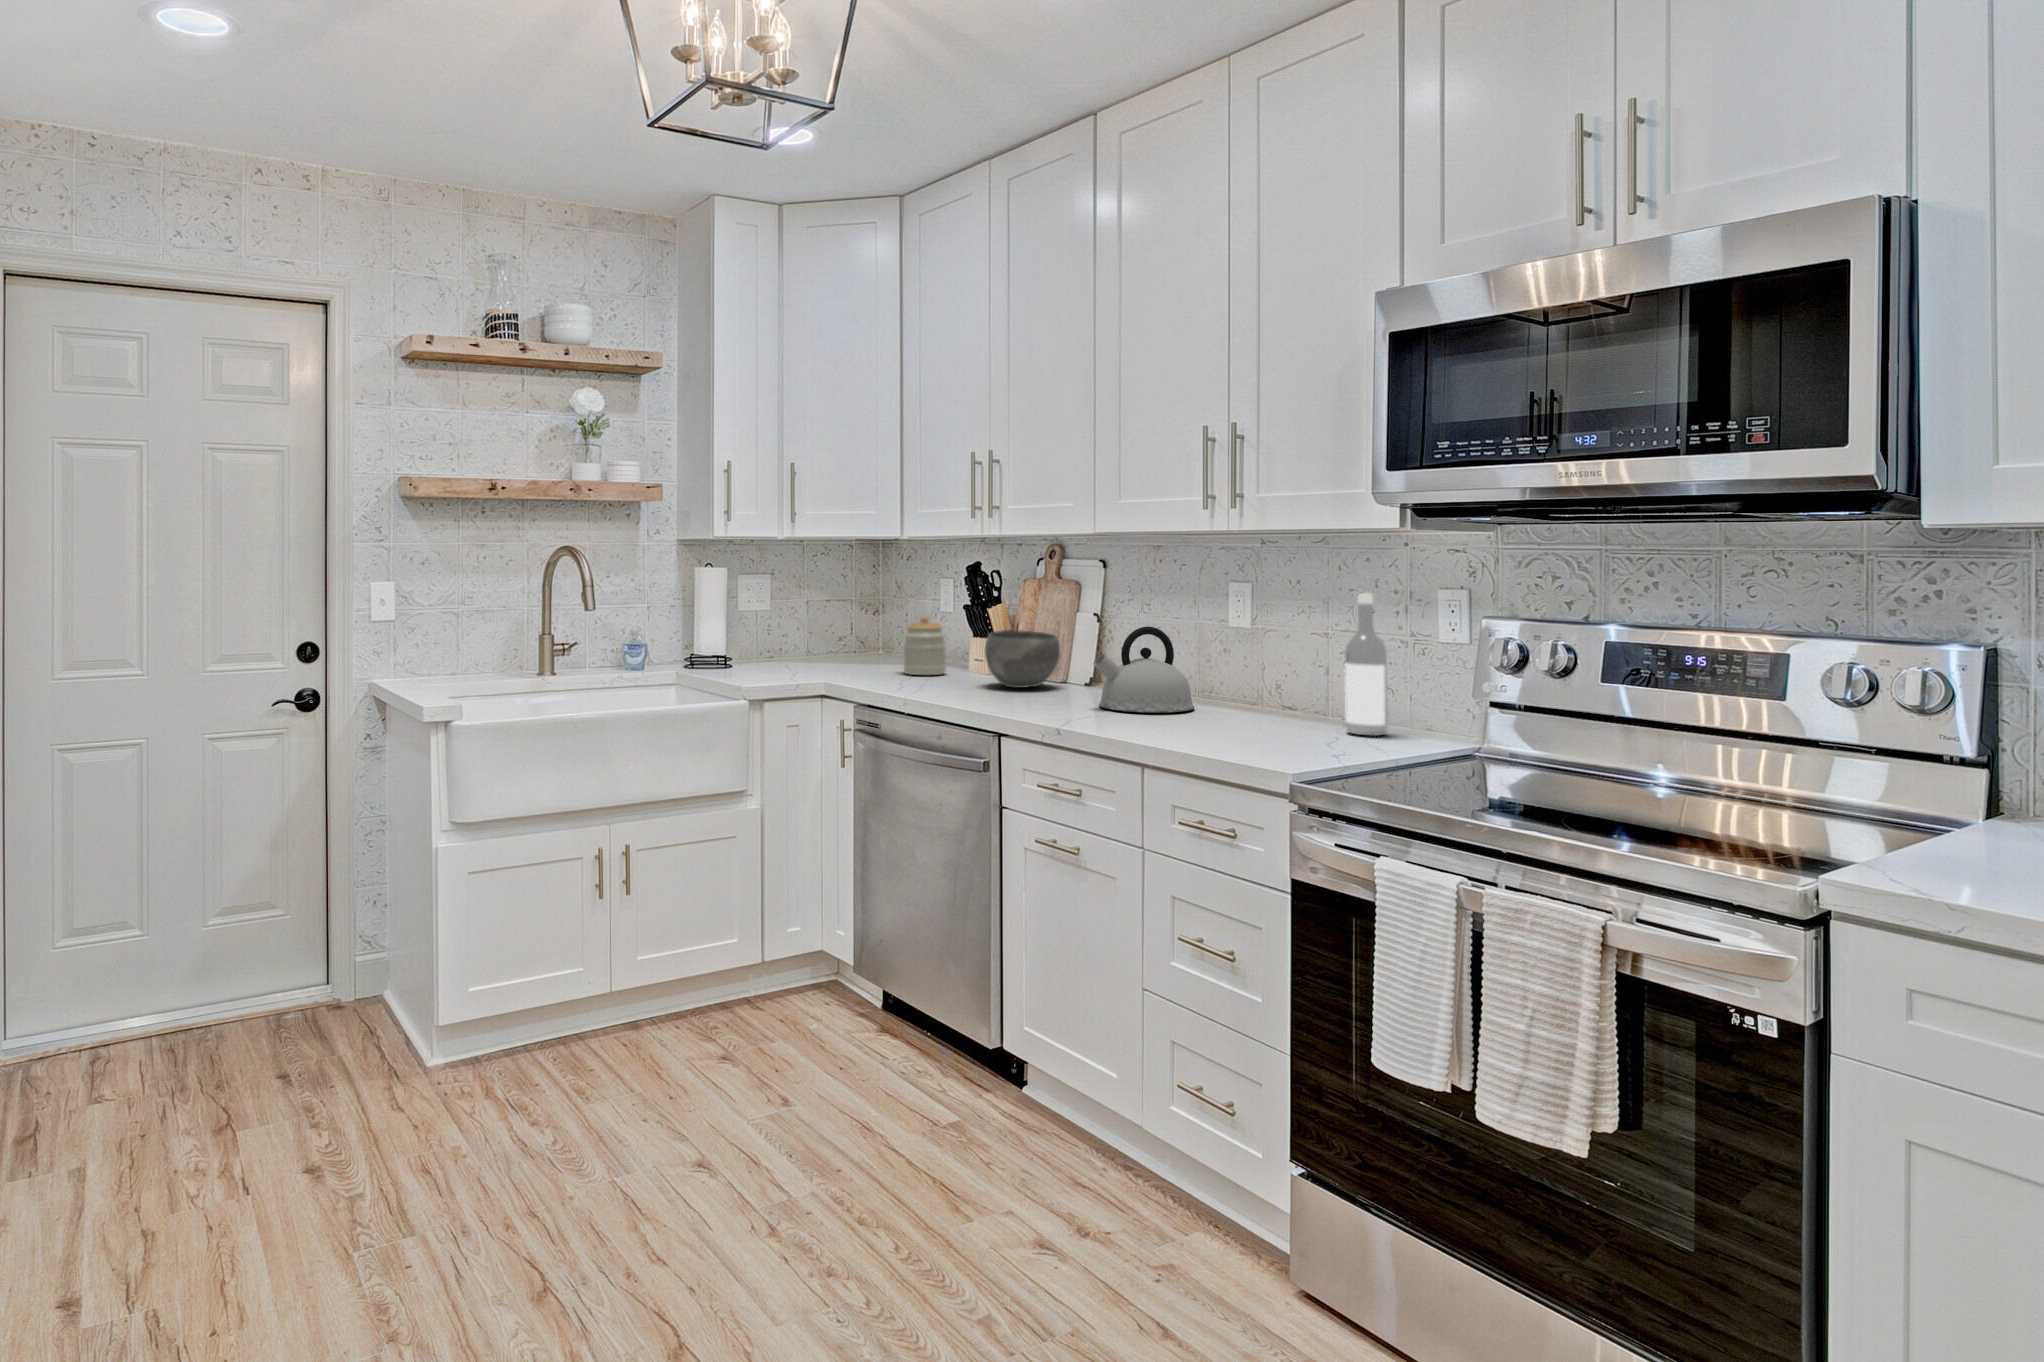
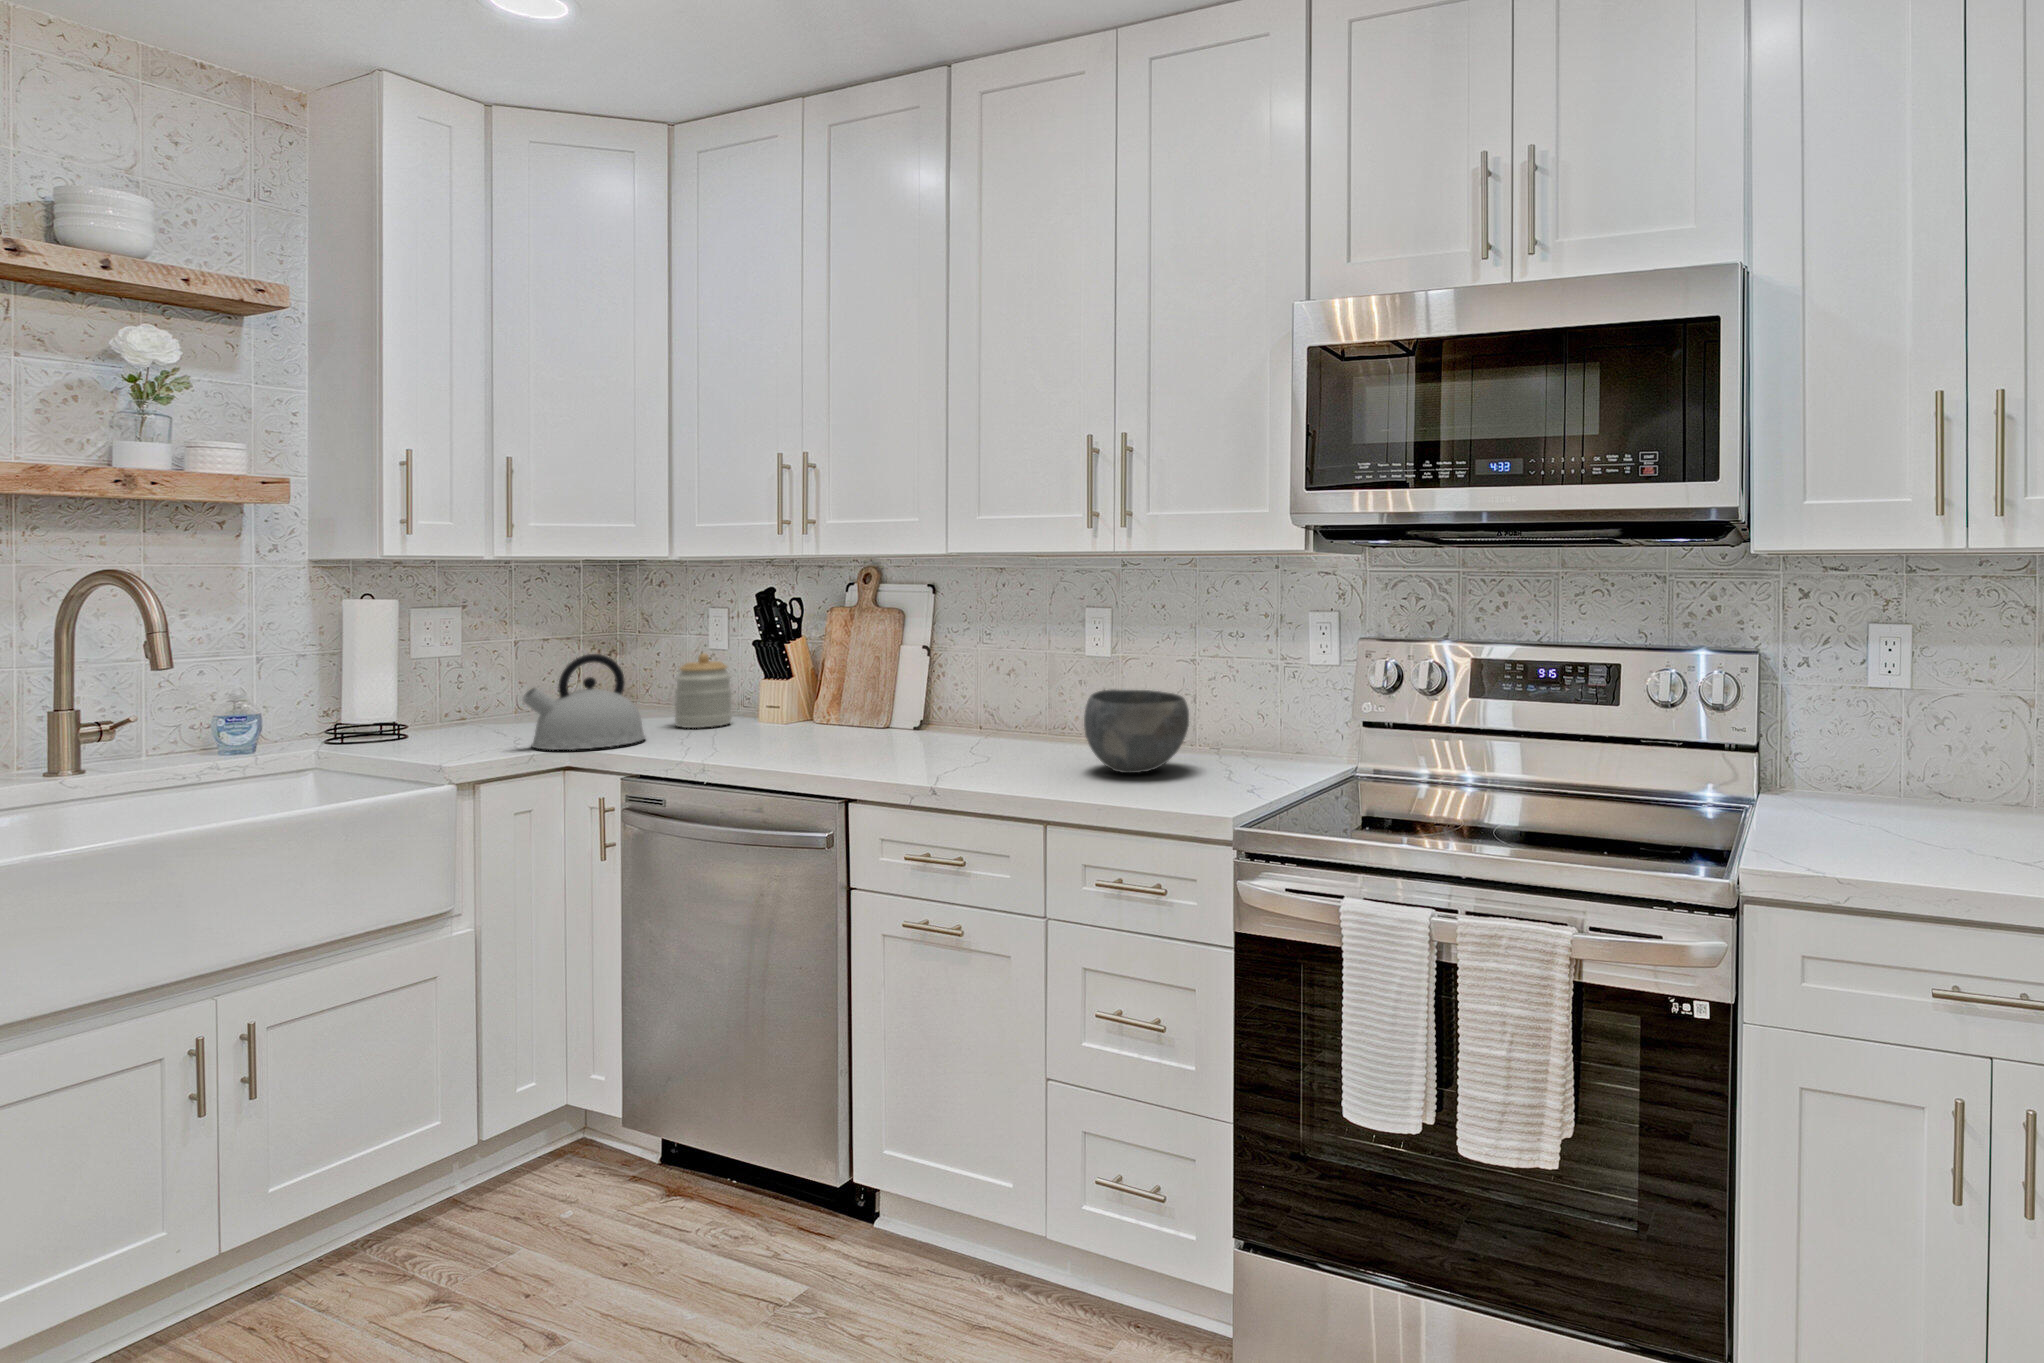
wine bottle: present [1345,593,1388,736] -> none [1228,614,1267,760]
kettle: present [1093,627,1194,713] -> present [522,654,645,750]
bowl: present [985,630,1060,688] -> present [1084,689,1189,773]

